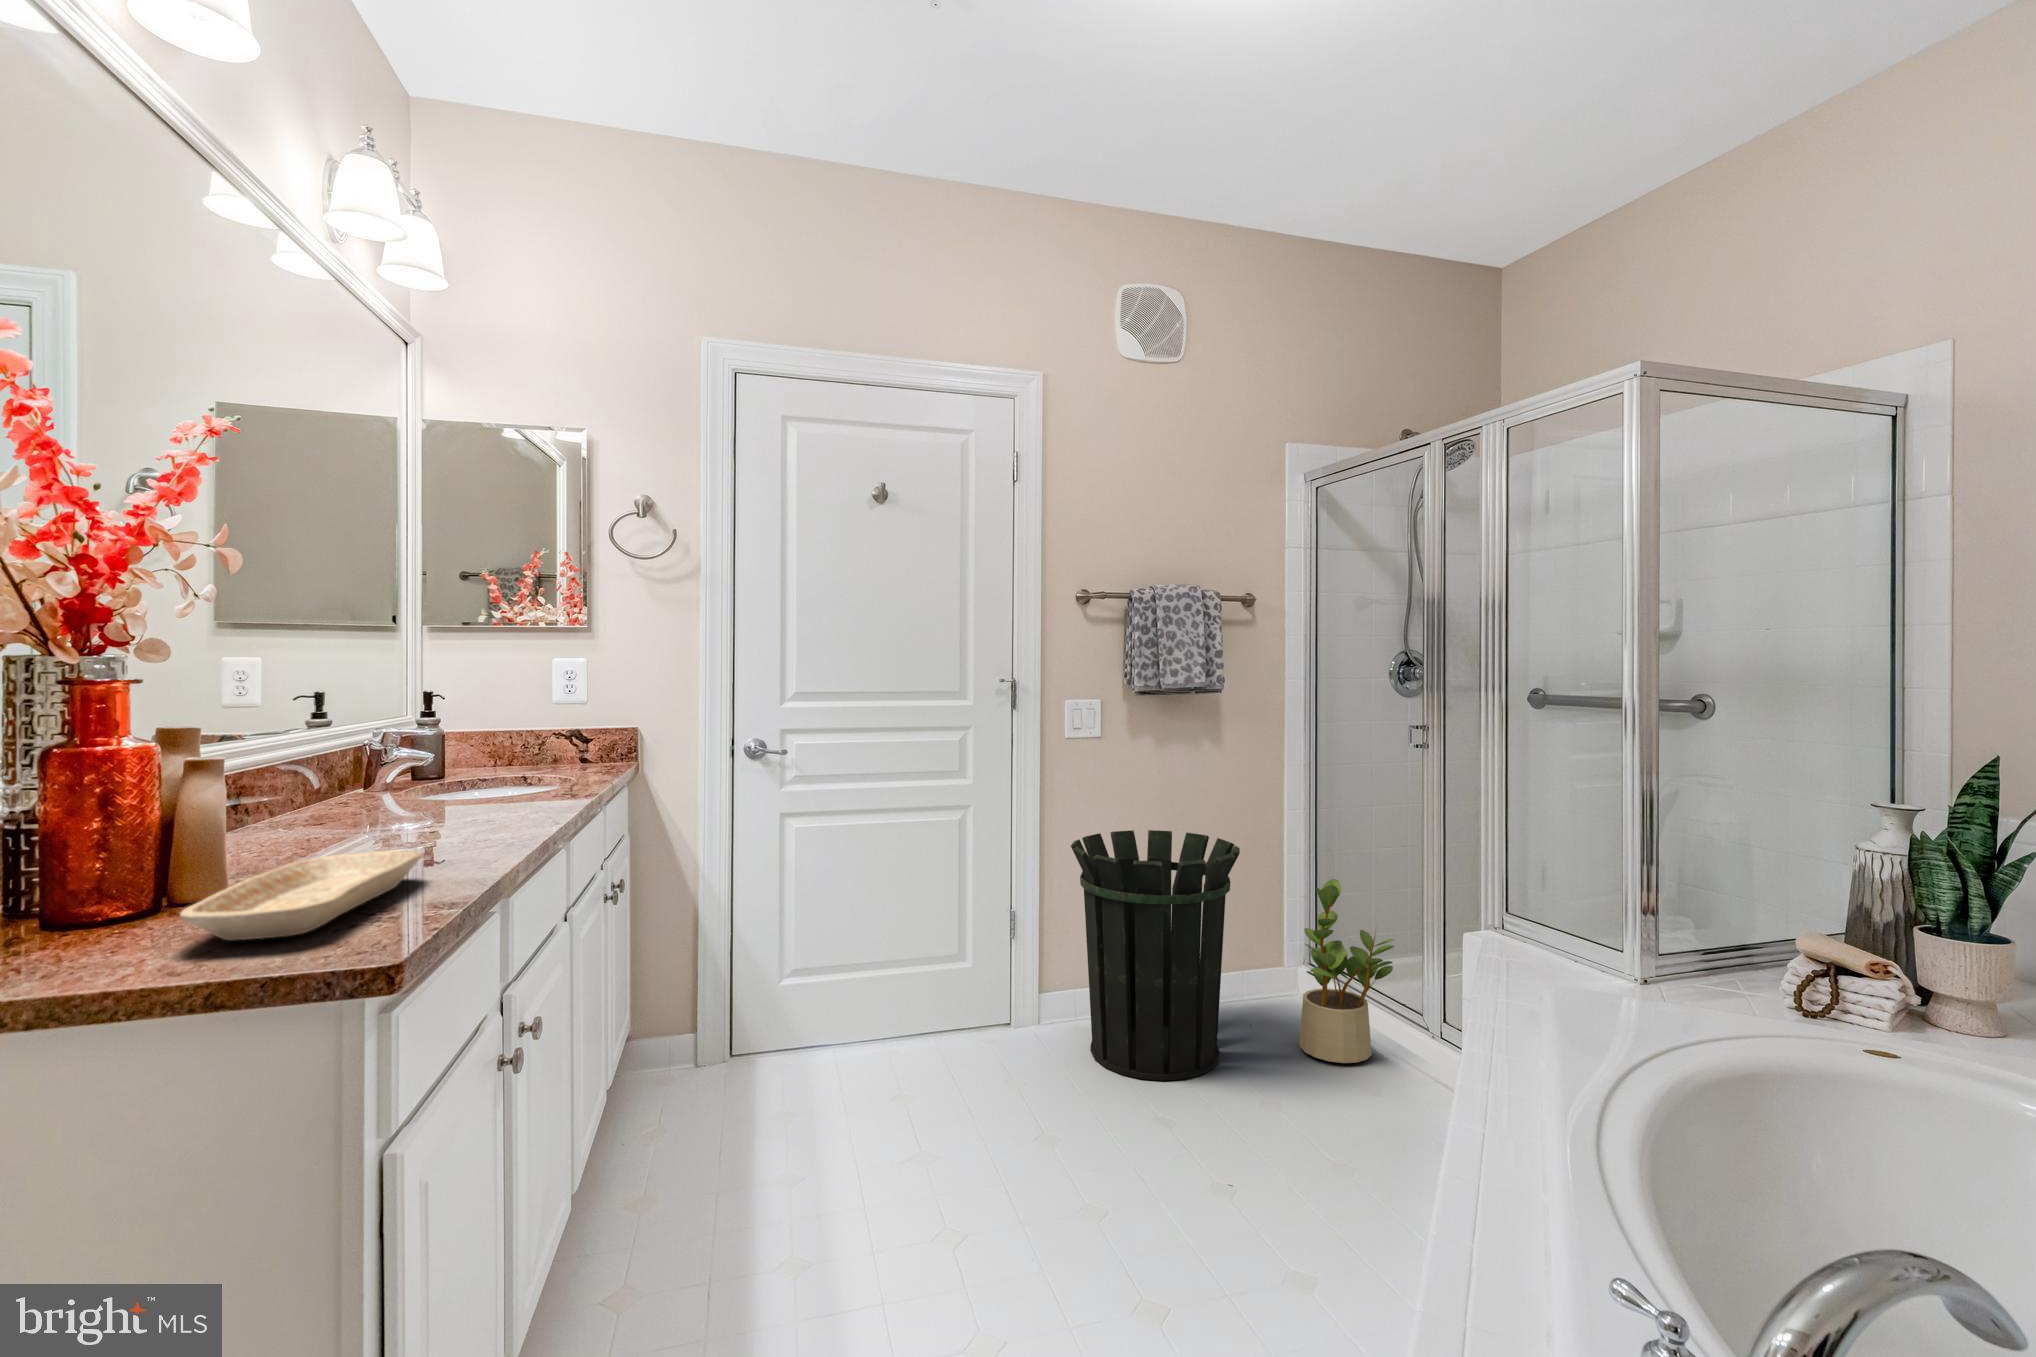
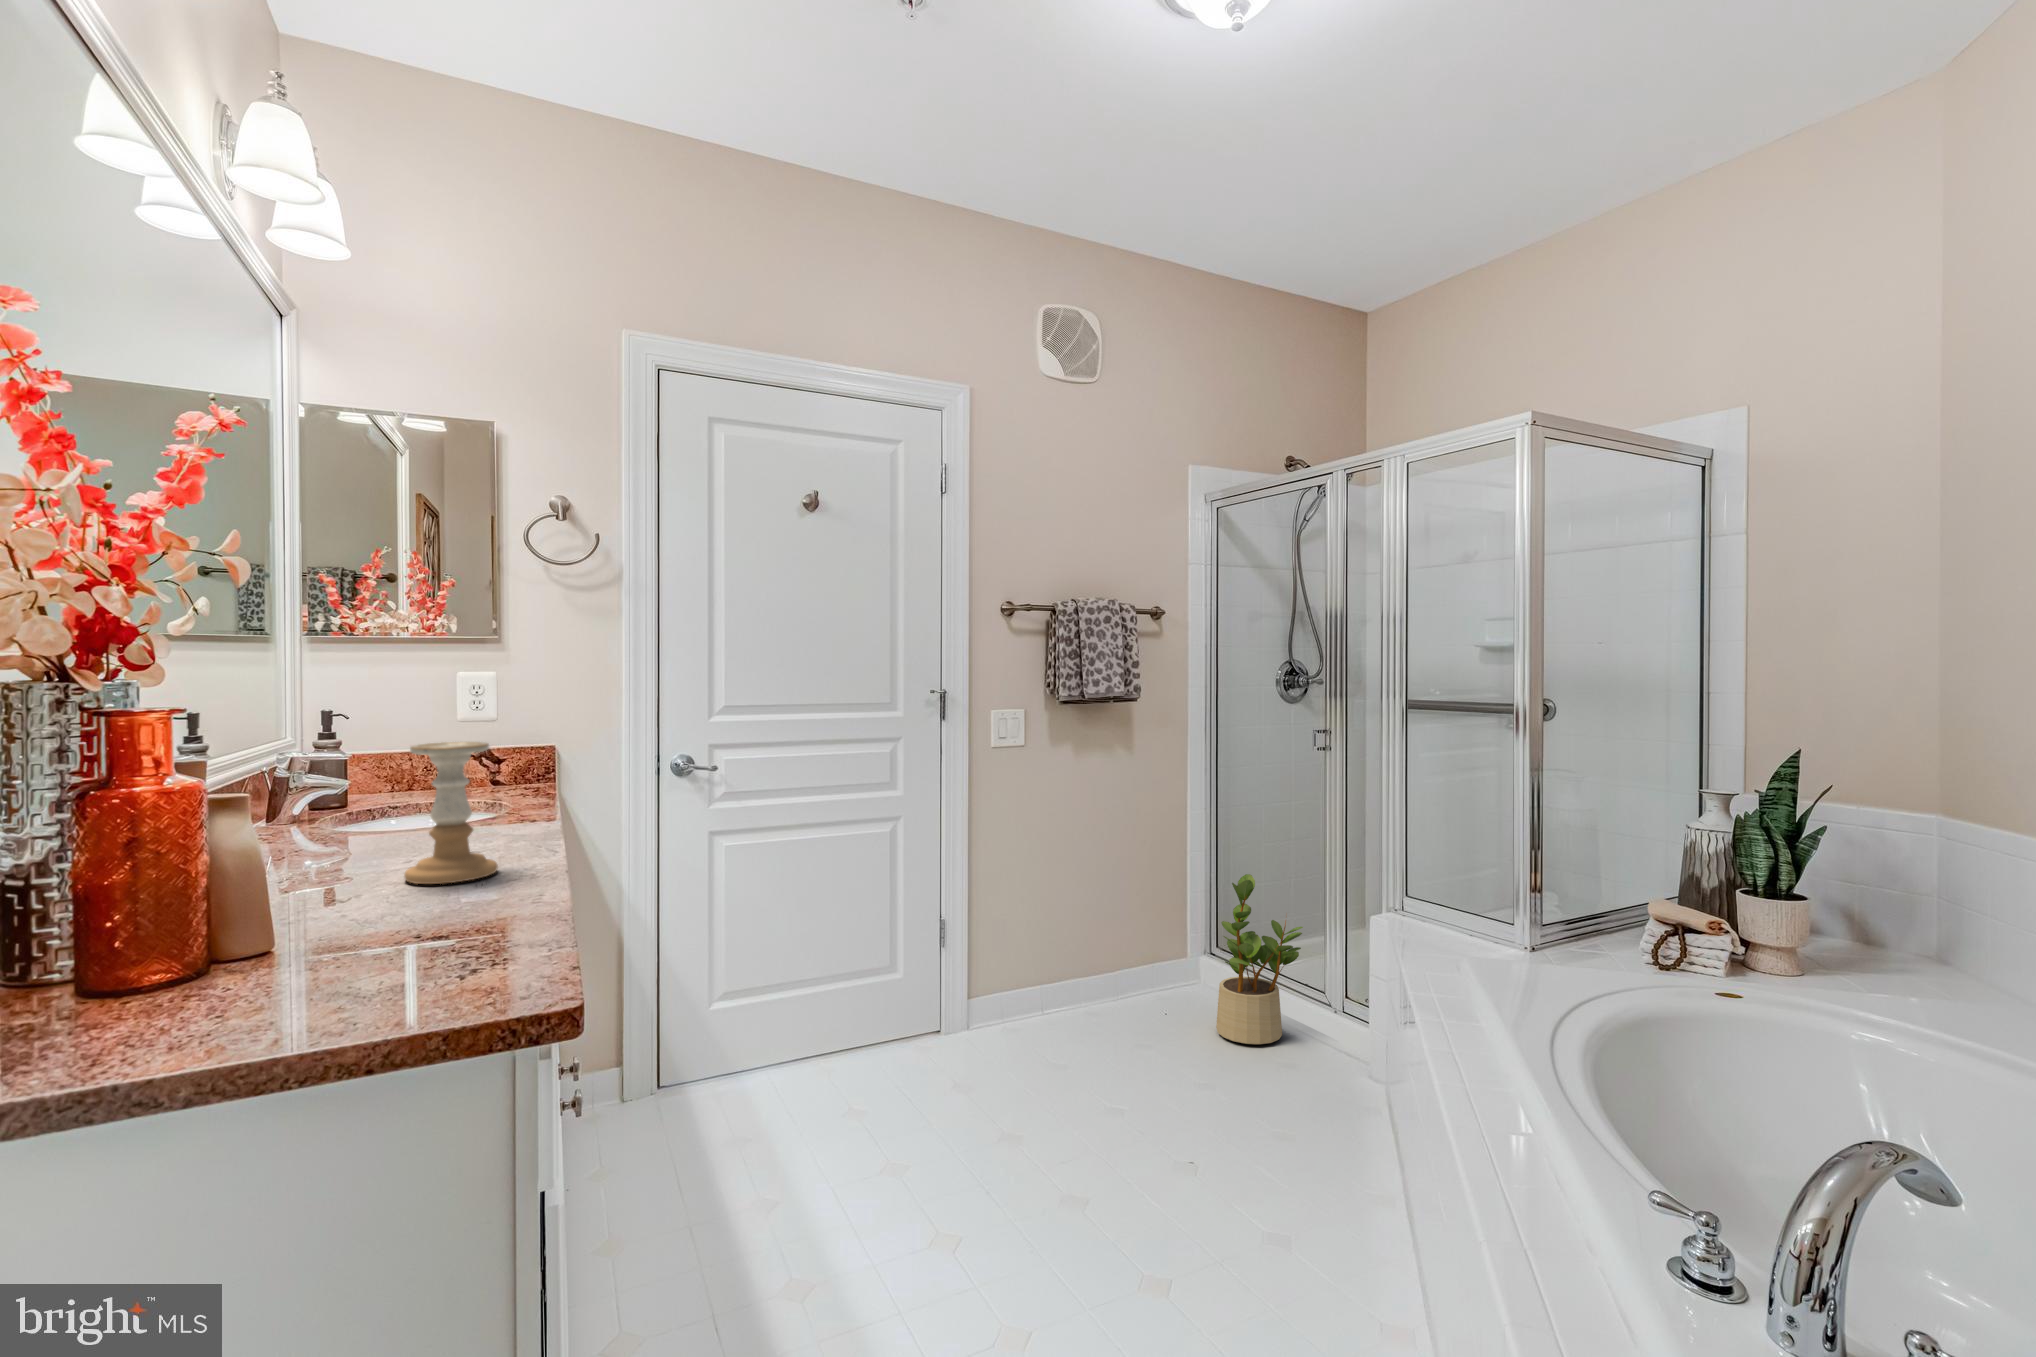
candle holder: none [403,712,493,844] -> present [404,742,498,884]
waste bin: present [1071,830,1240,1081] -> none [1005,836,1168,1075]
tray: present [180,850,423,940] -> none [318,892,492,995]

